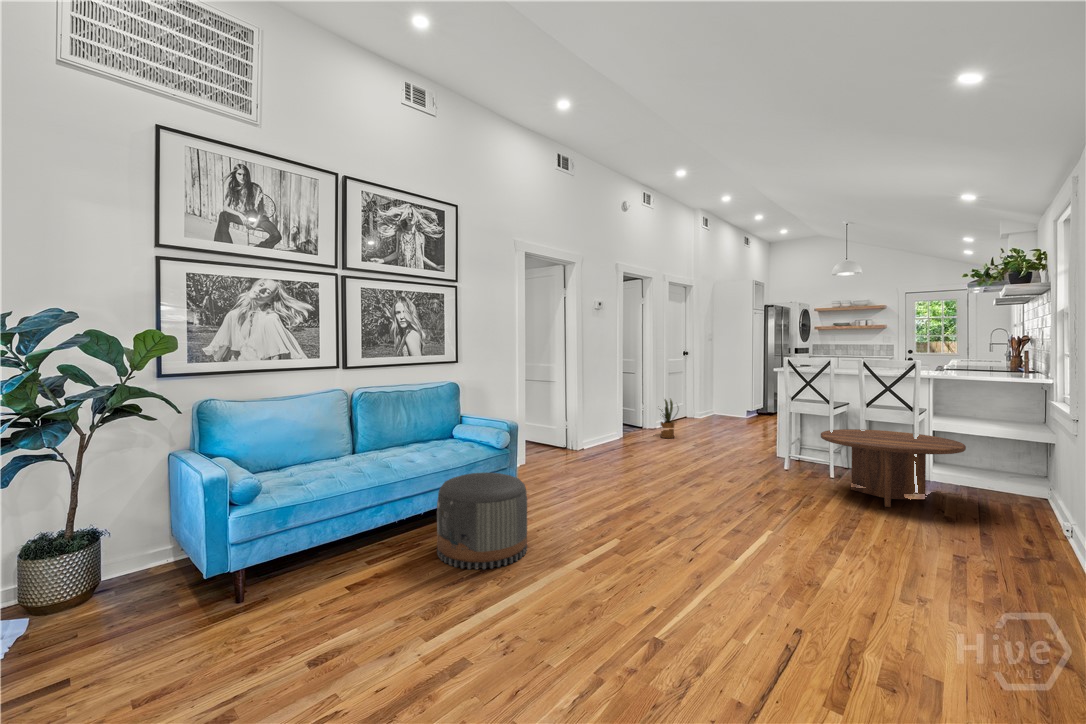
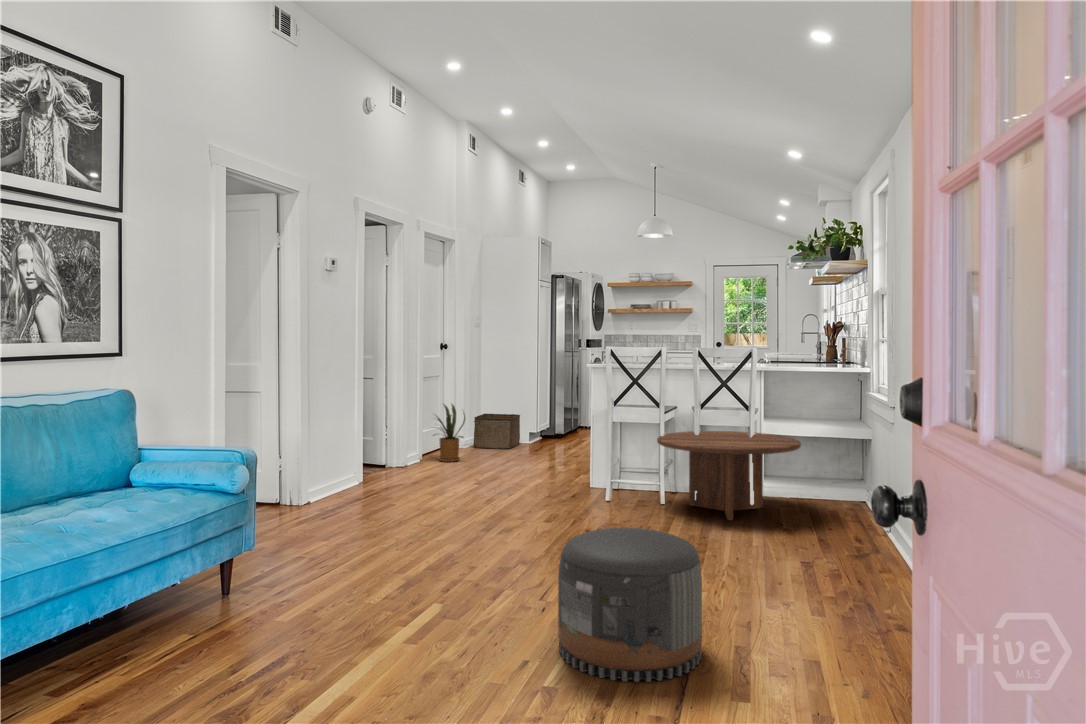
storage bin: none [688,406,724,432] -> present [474,414,520,449]
pouf: present [437,473,527,569] -> present [558,528,702,682]

